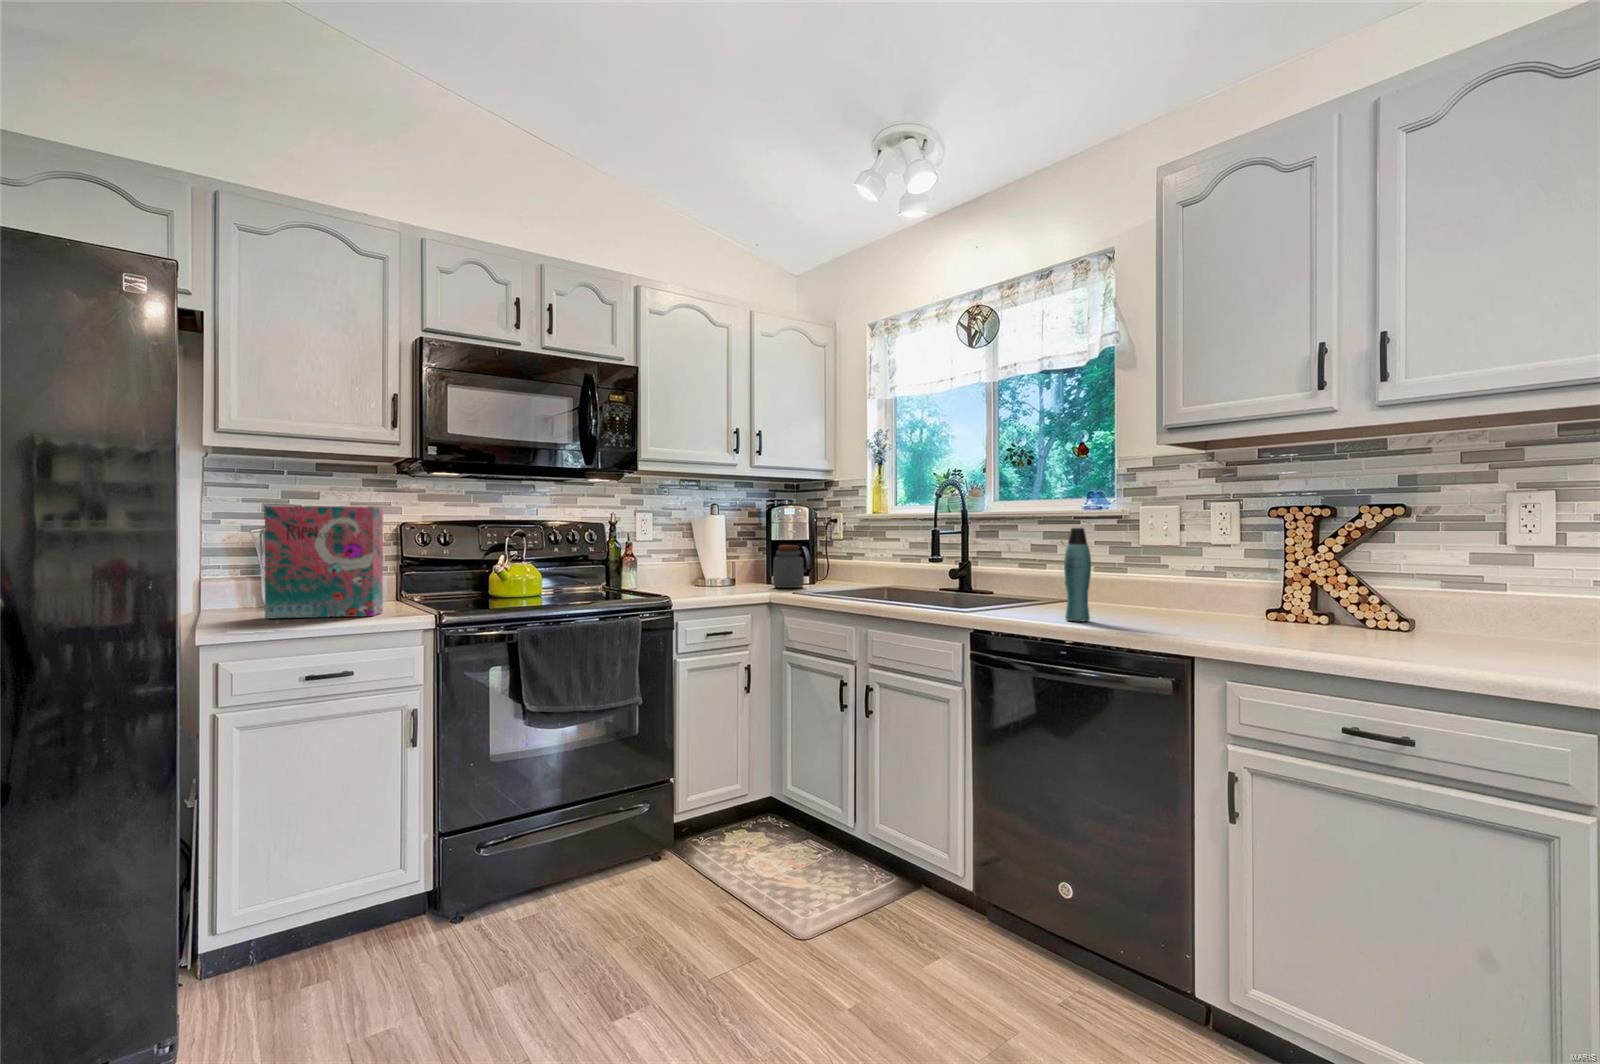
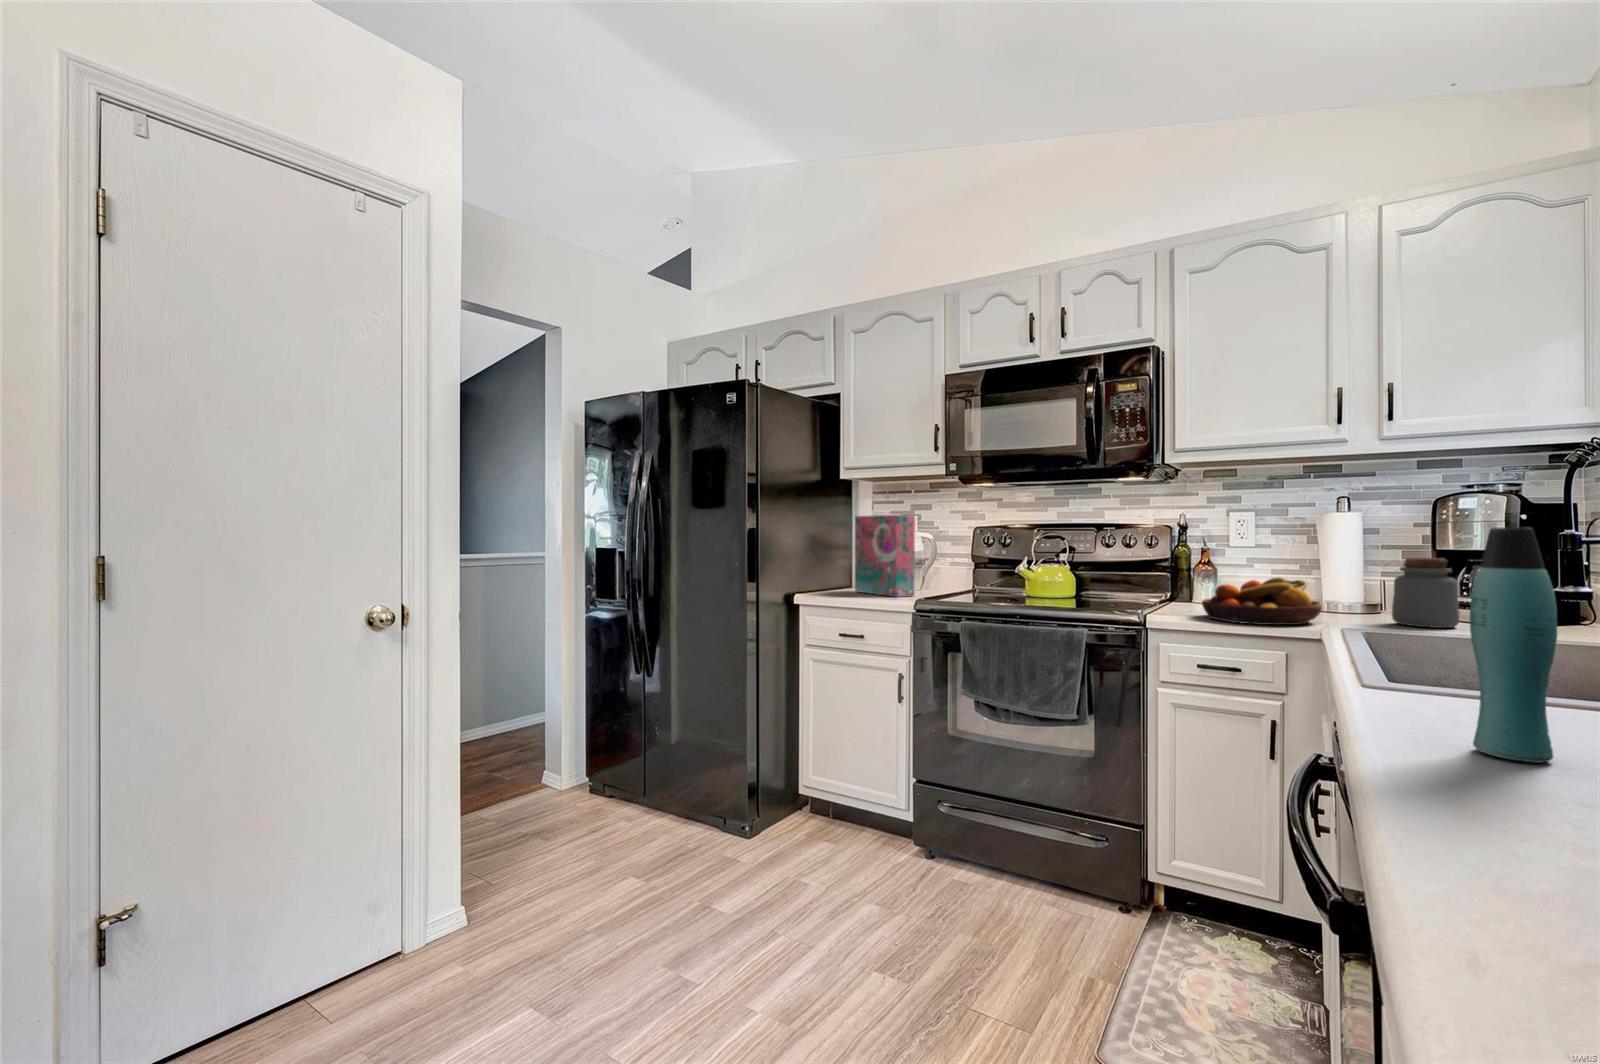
fruit bowl: none [692,562,767,597] -> present [1202,577,1322,625]

